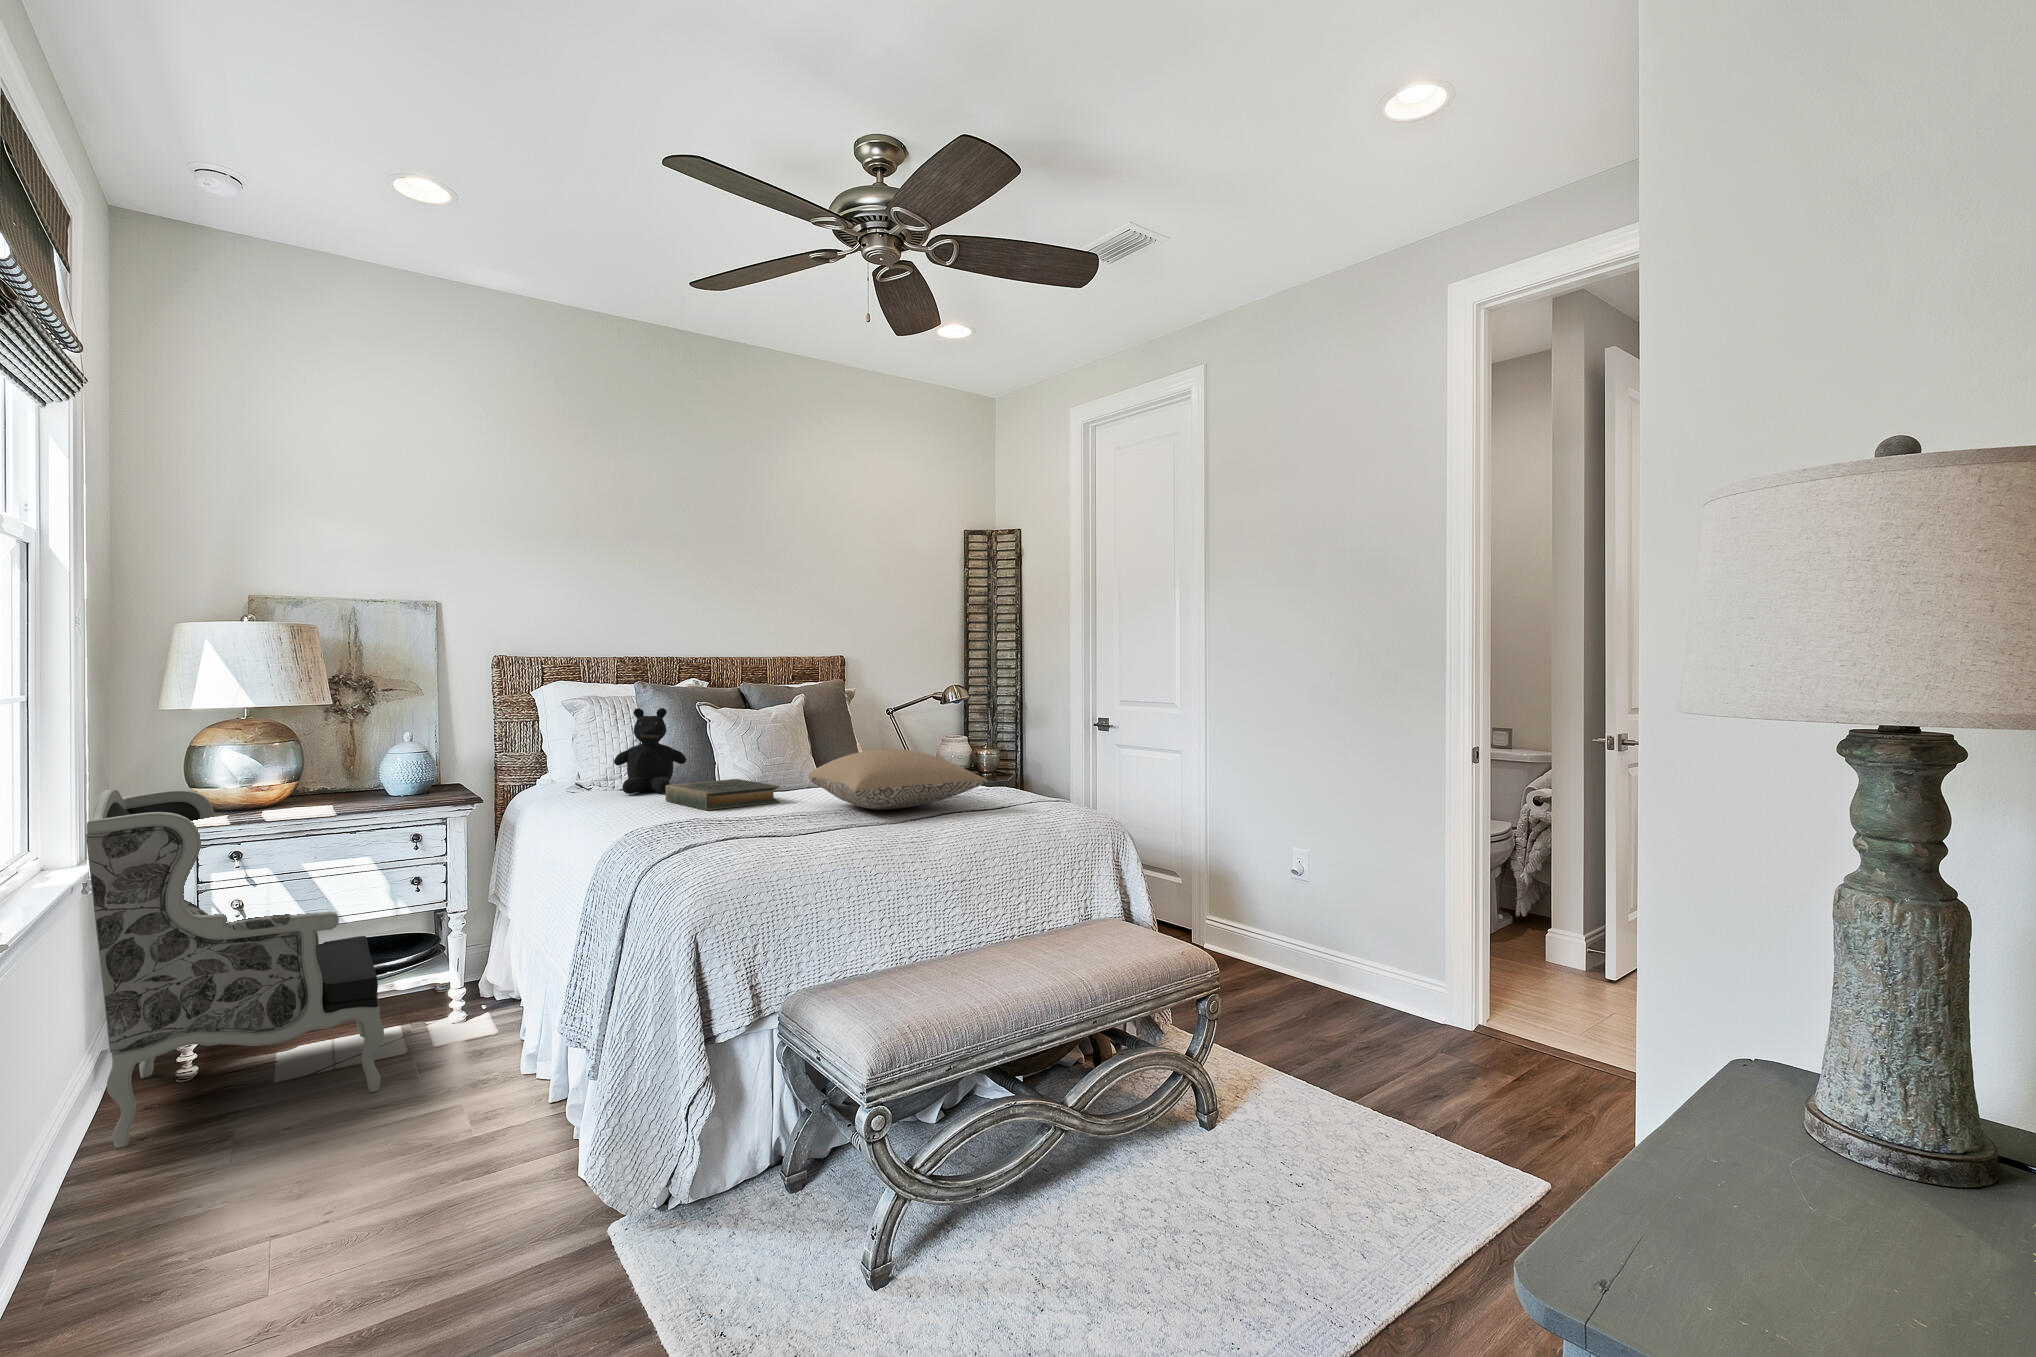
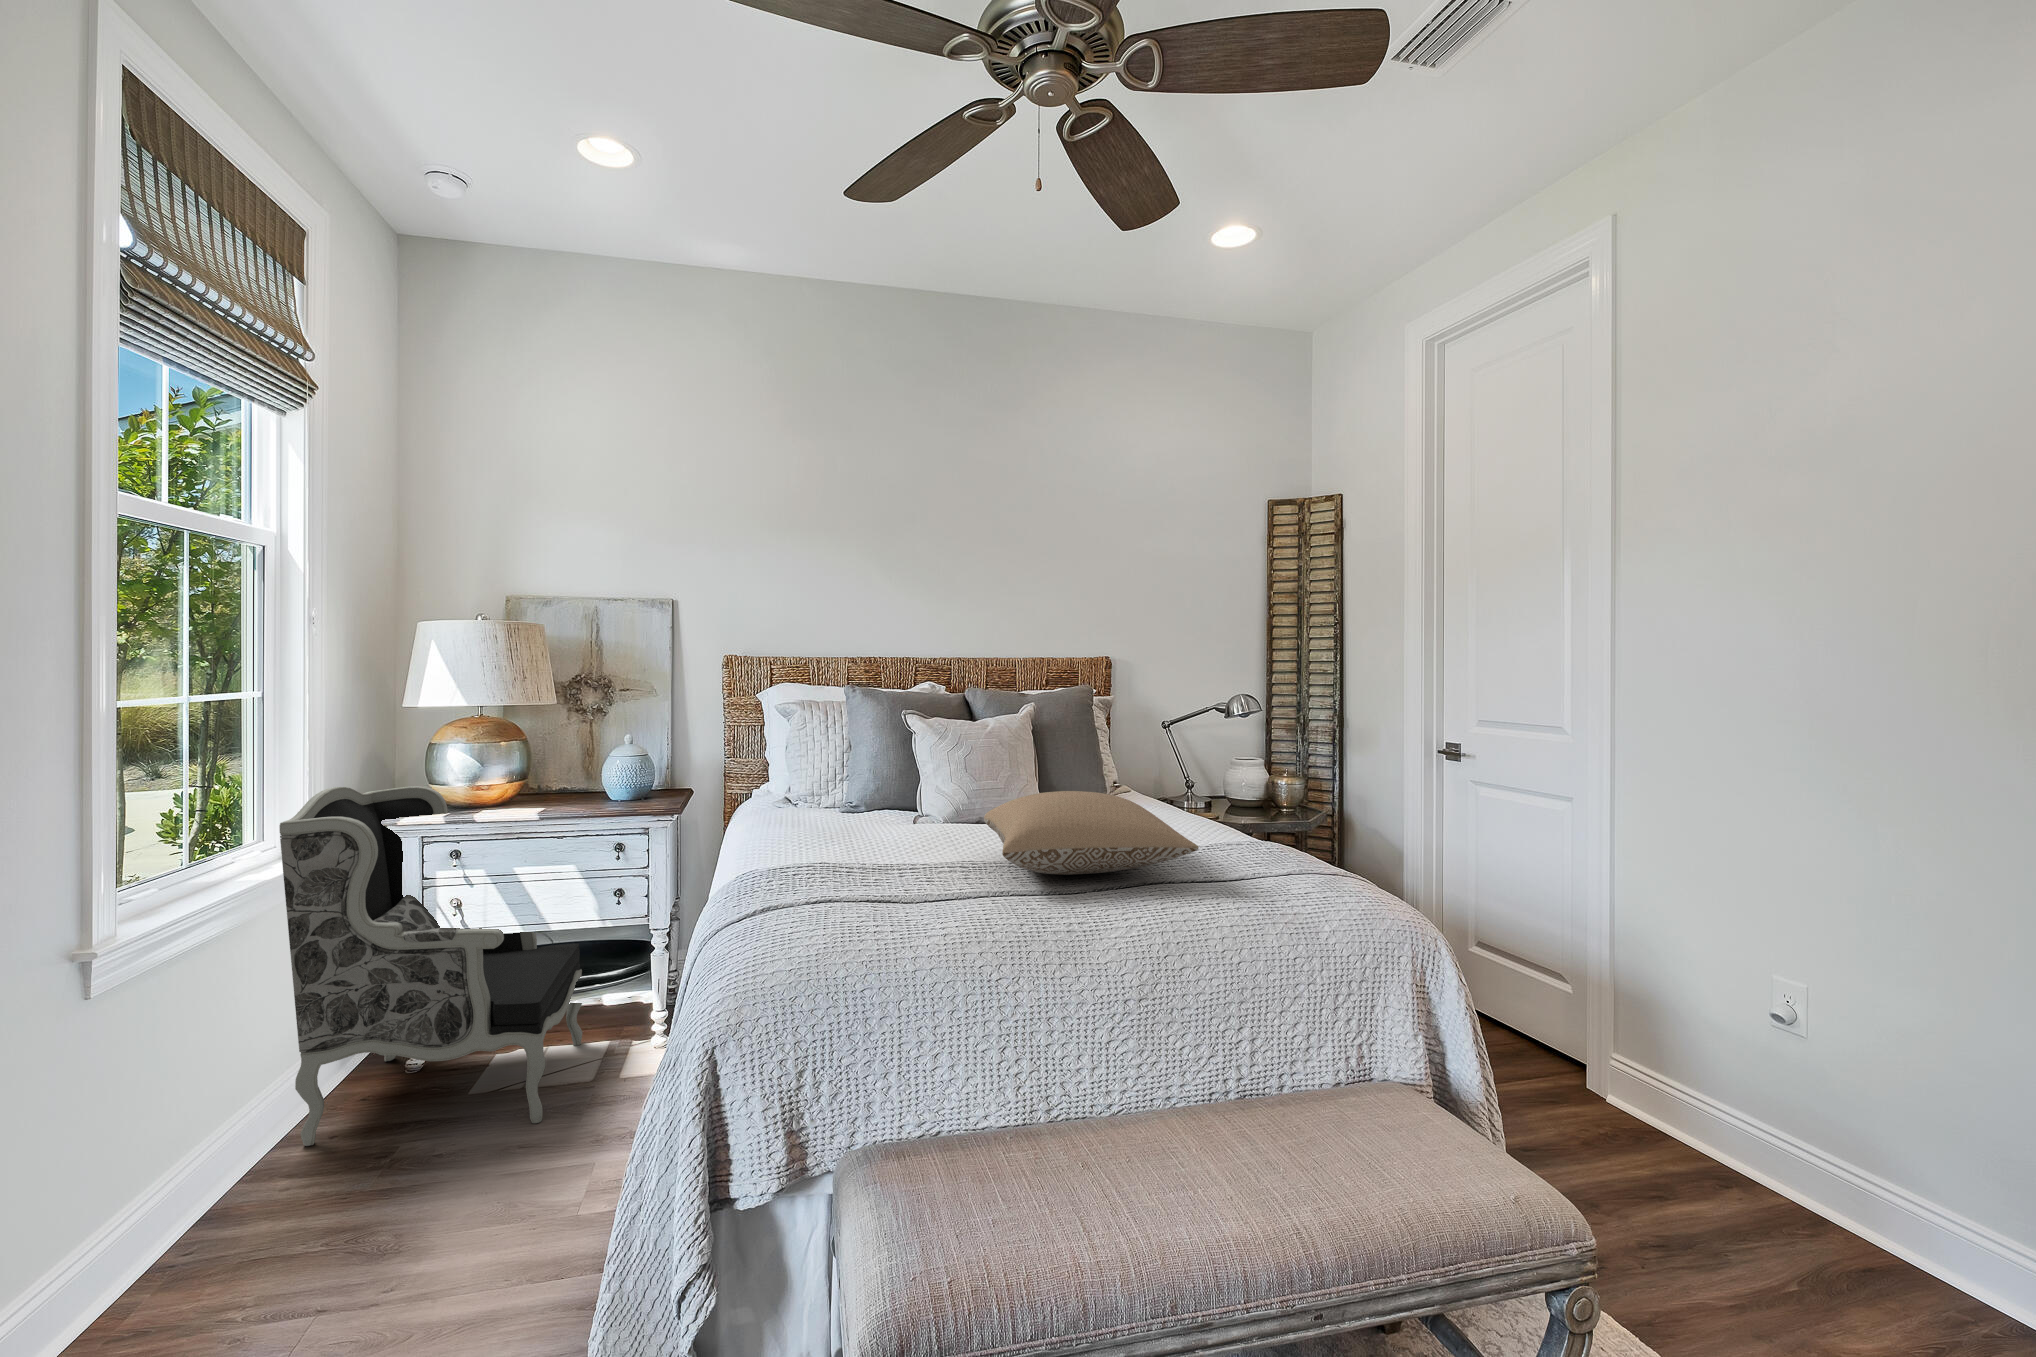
teddy bear: present [614,708,686,794] -> none [809,719,885,819]
hardback book: present [666,779,780,810] -> none [839,809,958,852]

